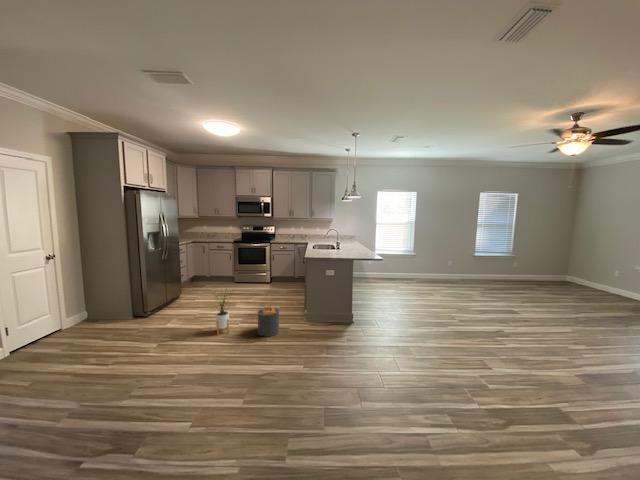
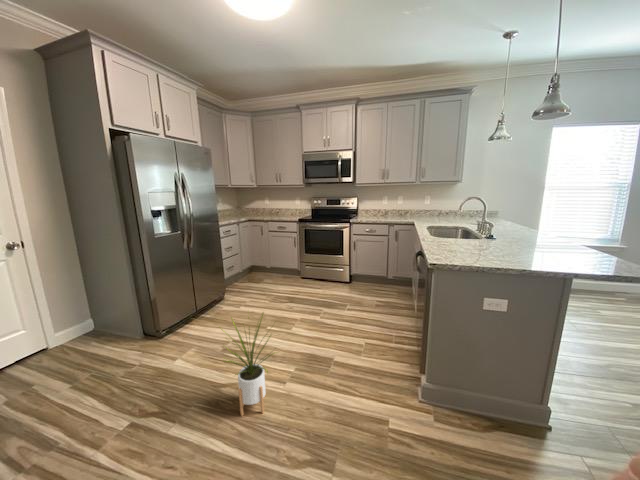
trash can: present [258,306,279,337] -> none [317,361,369,452]

